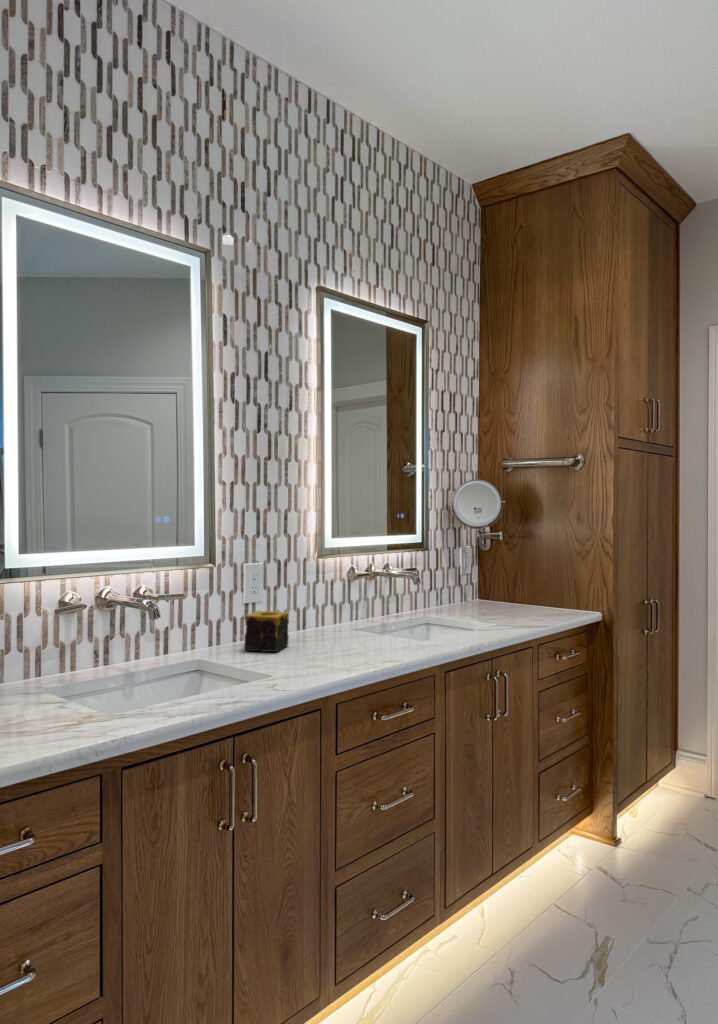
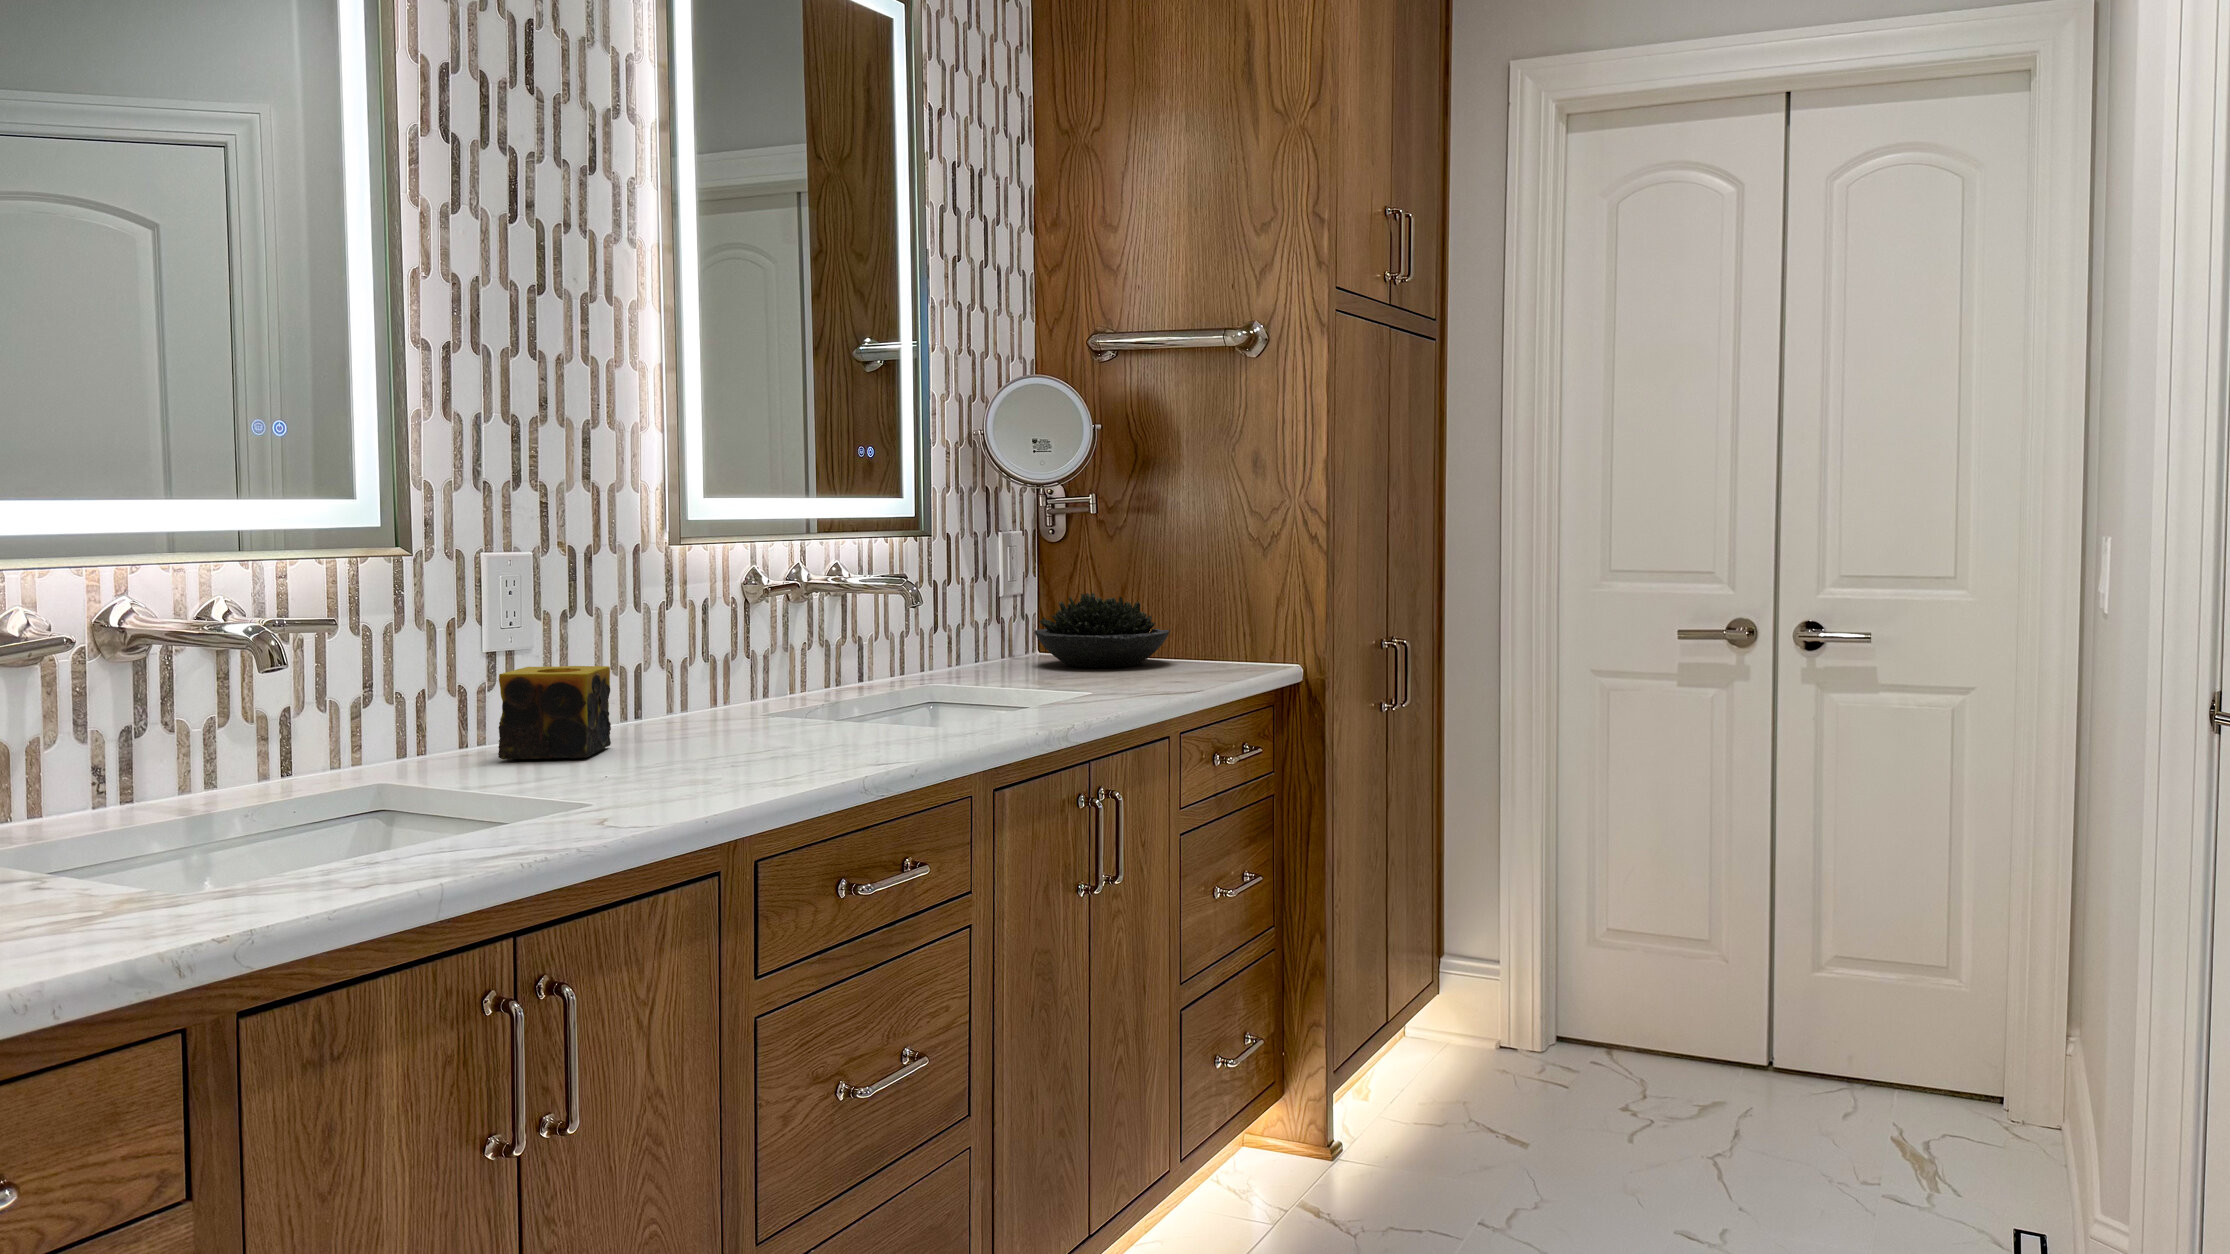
succulent plant: none [475,574,537,609] -> present [1034,593,1170,667]

